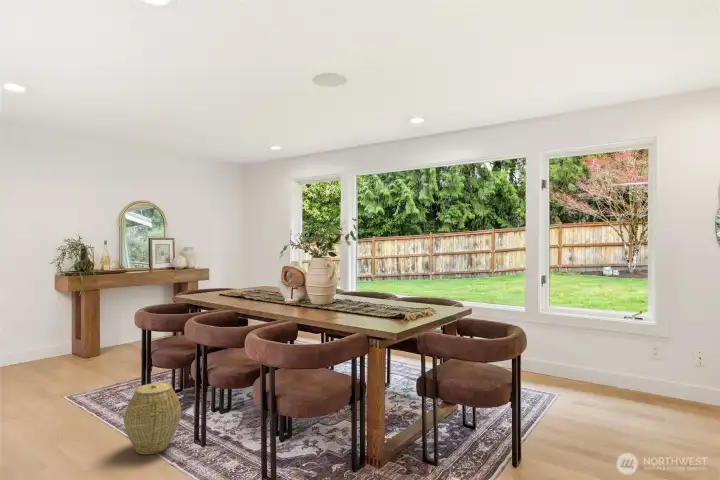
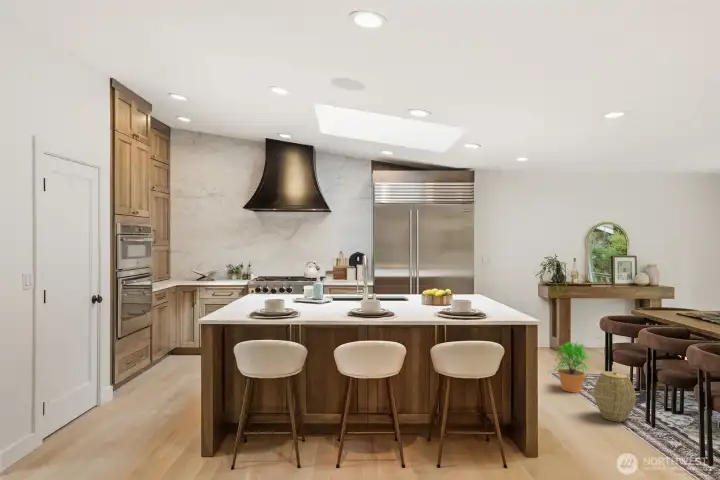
potted plant: none [64,348,125,421] -> present [555,343,590,393]

